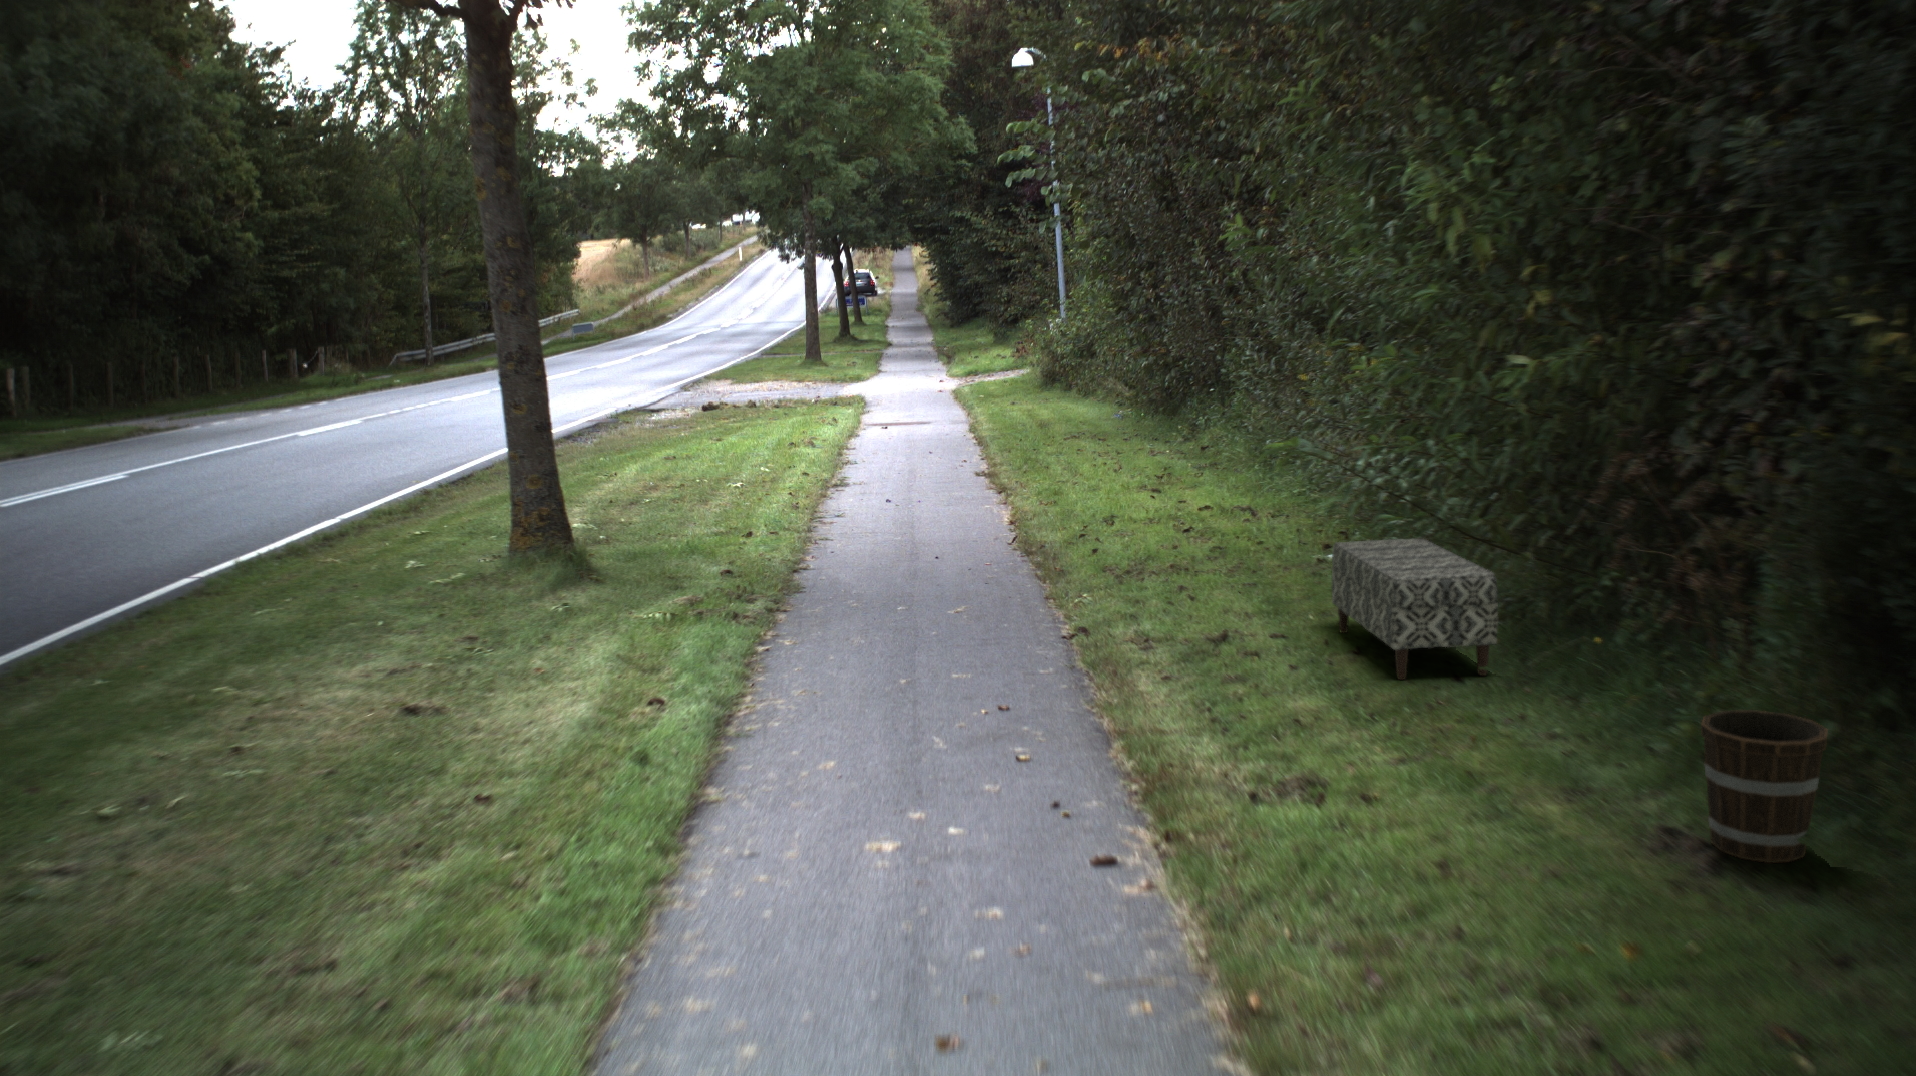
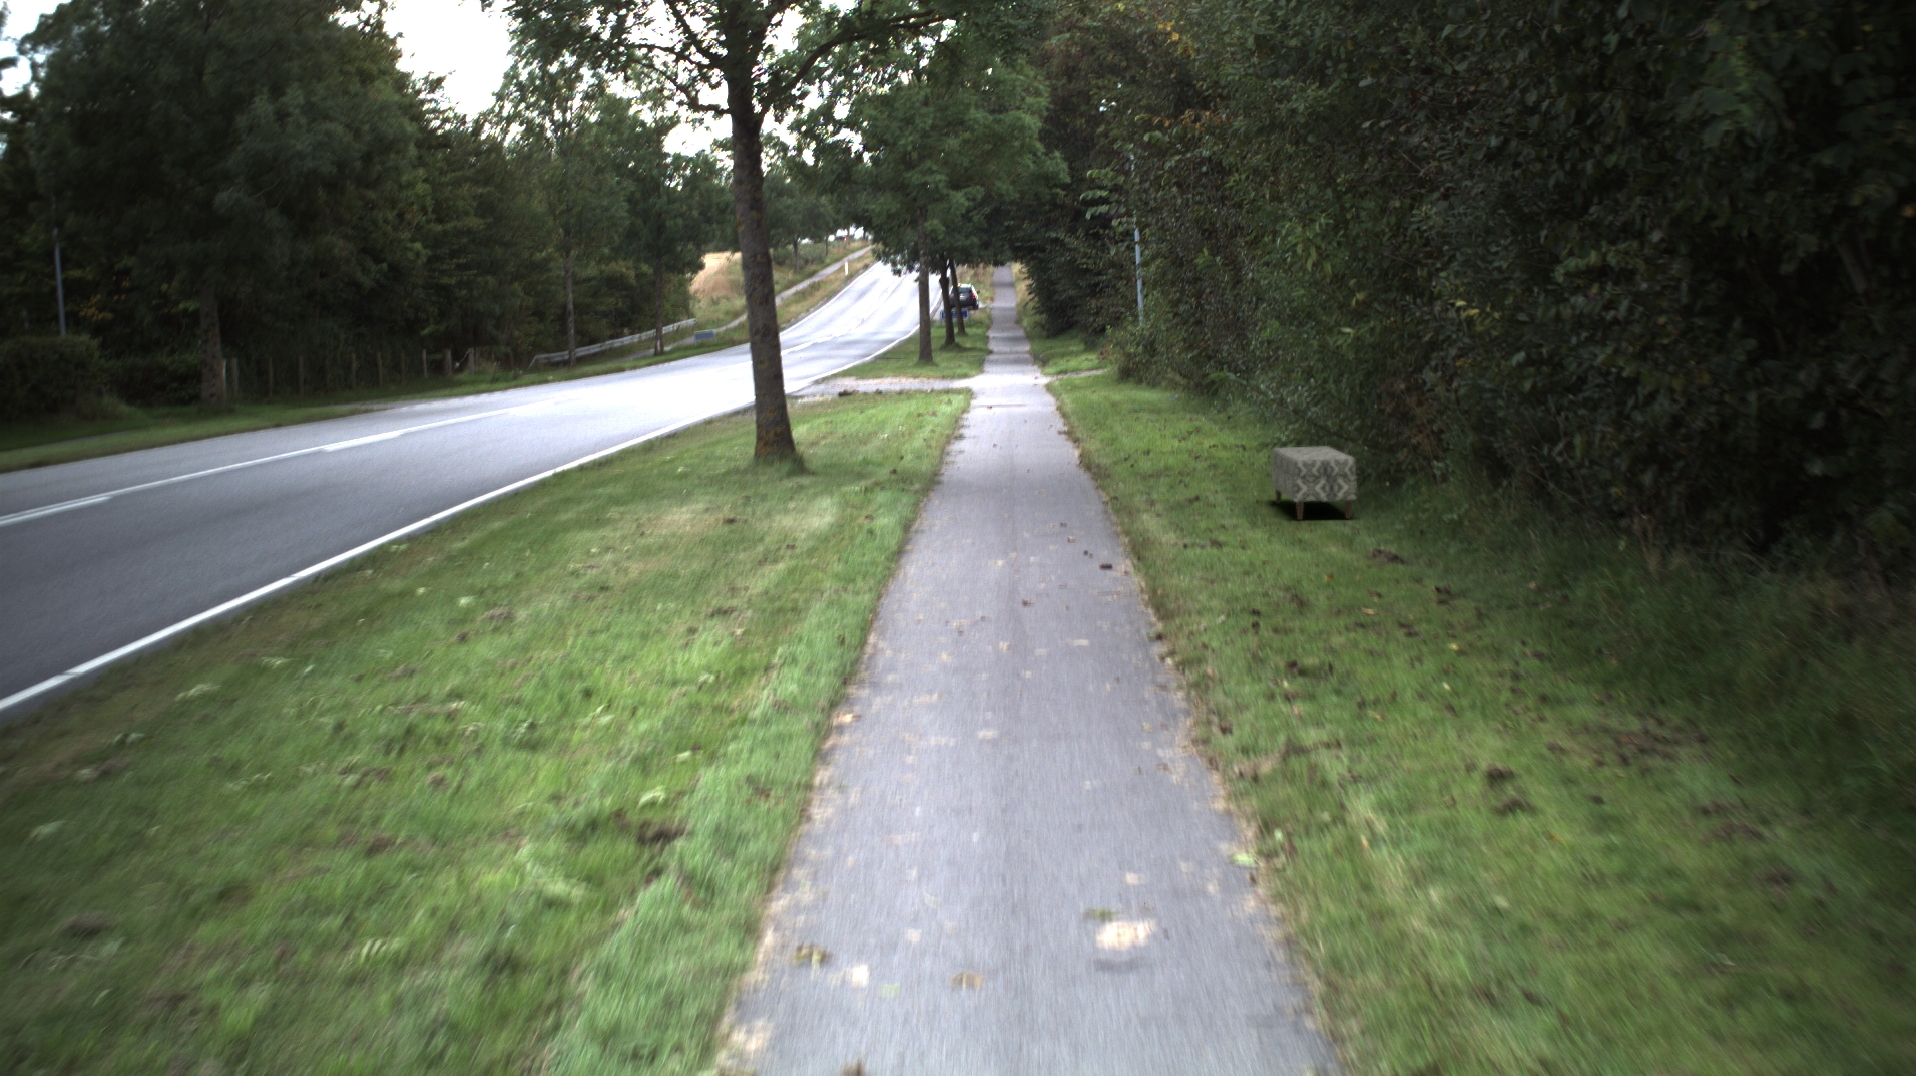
bucket: present [1701,710,1828,863] -> none [1409,502,1468,572]

